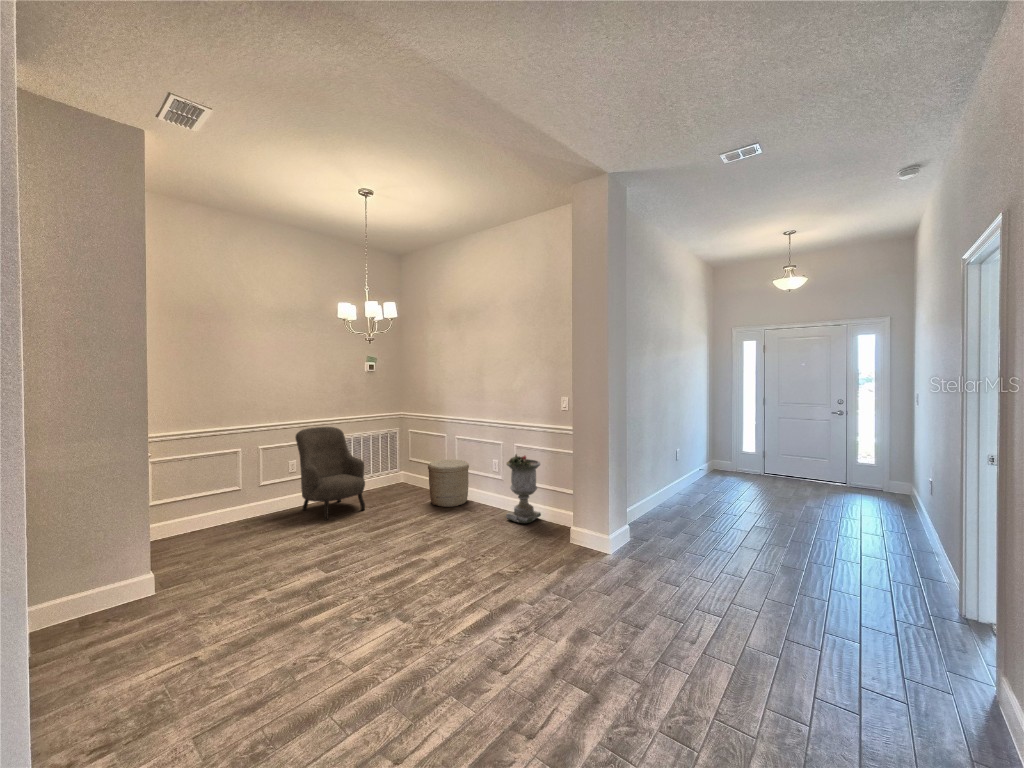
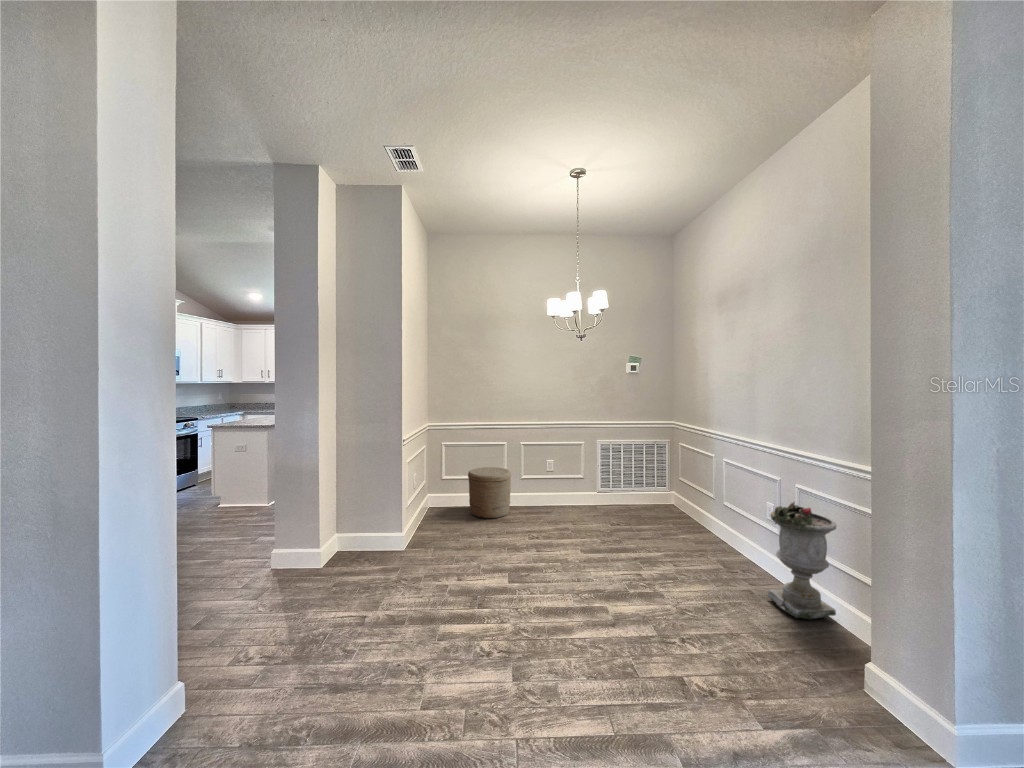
armchair: present [295,427,365,520] -> none [548,429,610,526]
woven basket: present [428,460,469,507] -> present [468,467,511,518]

